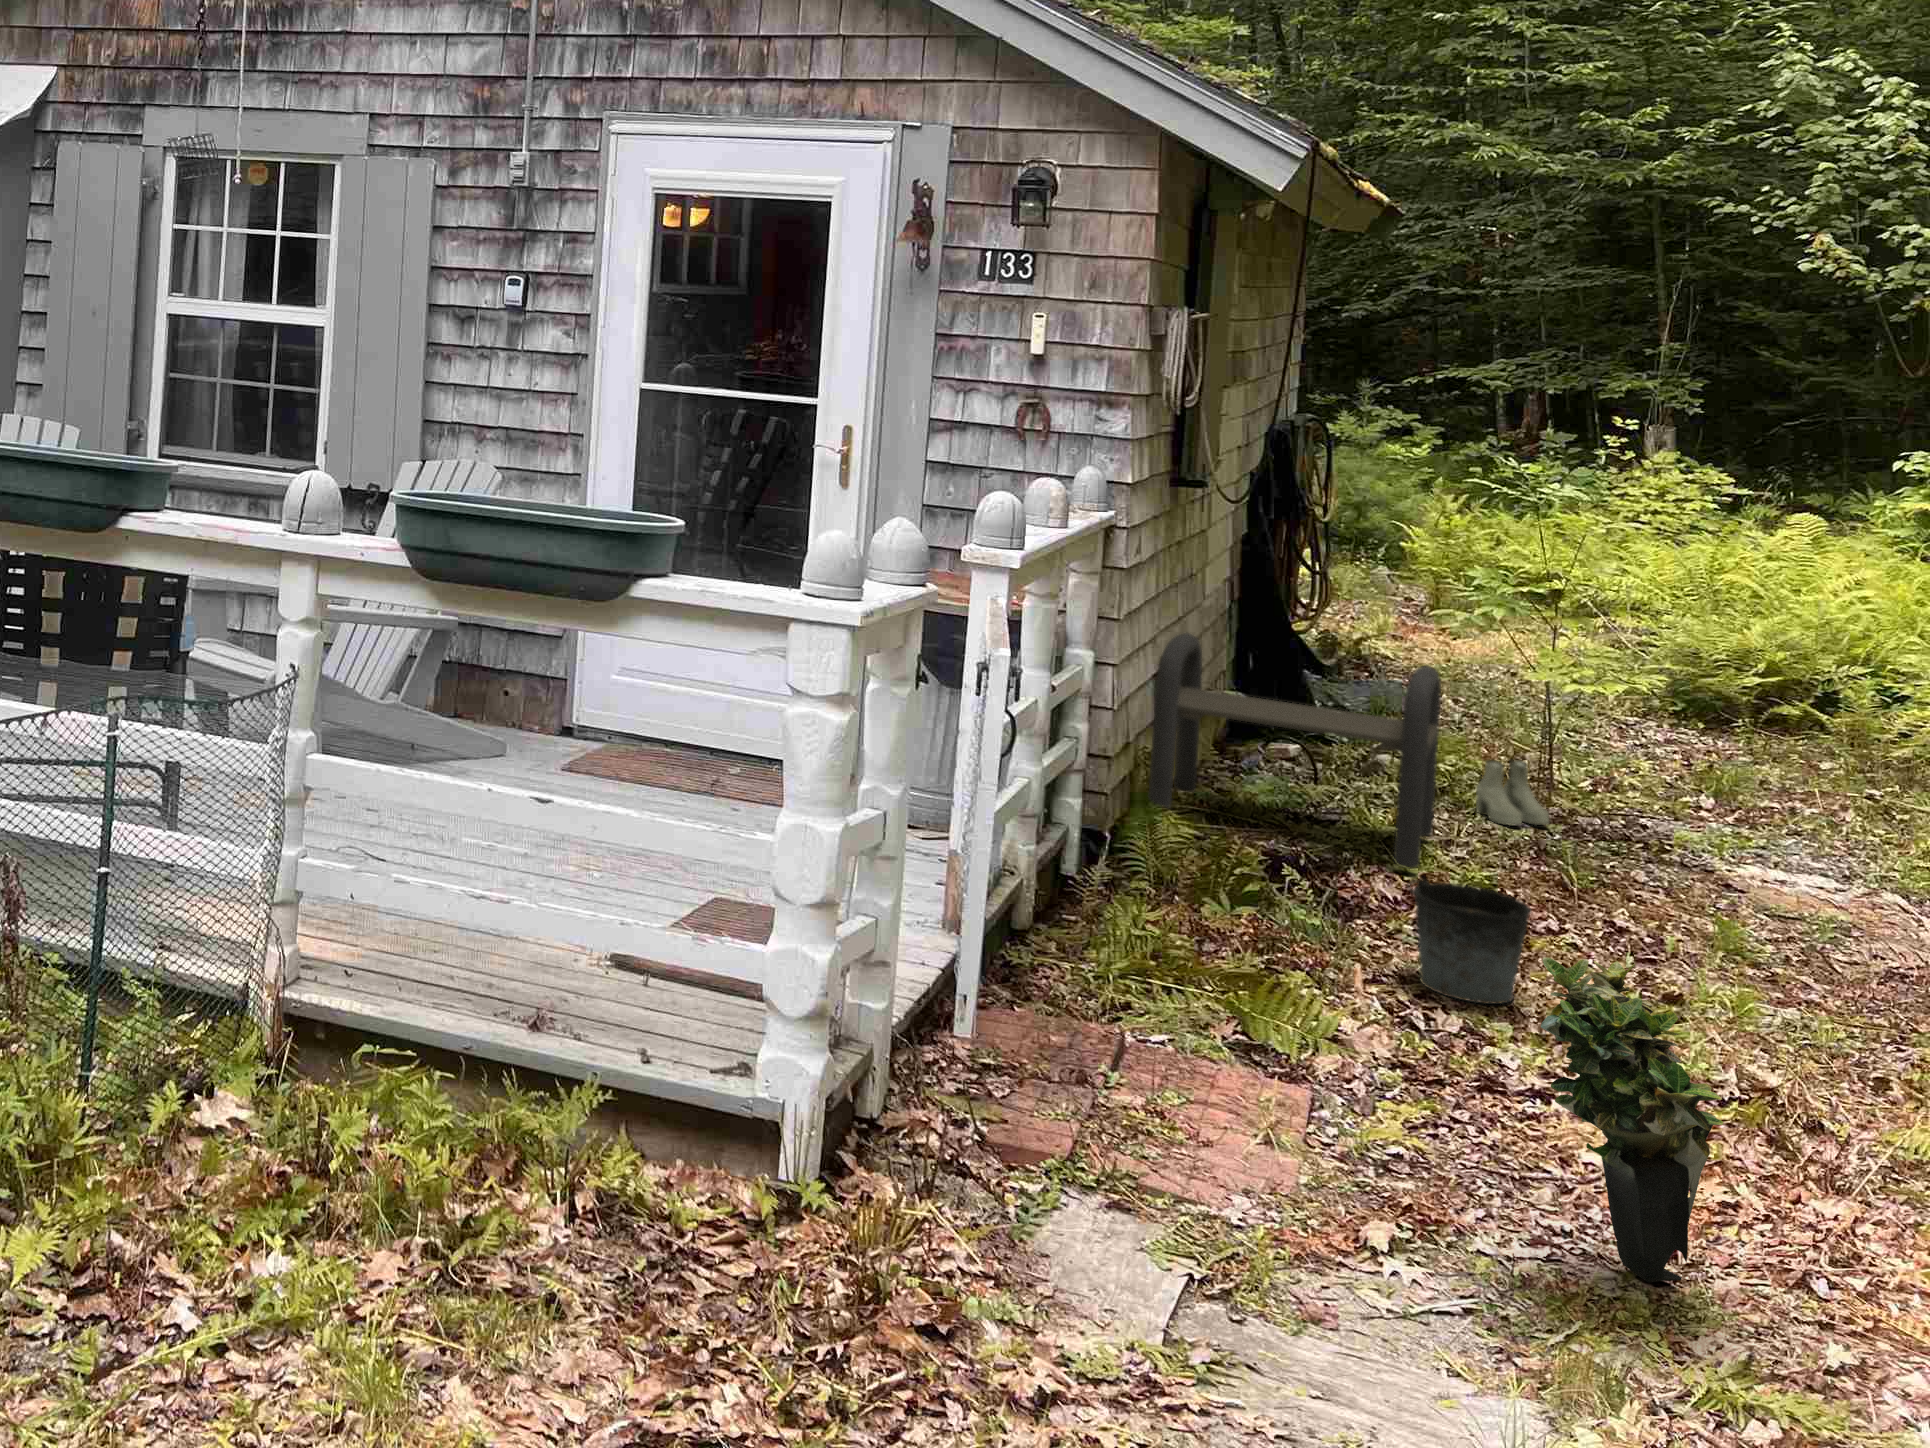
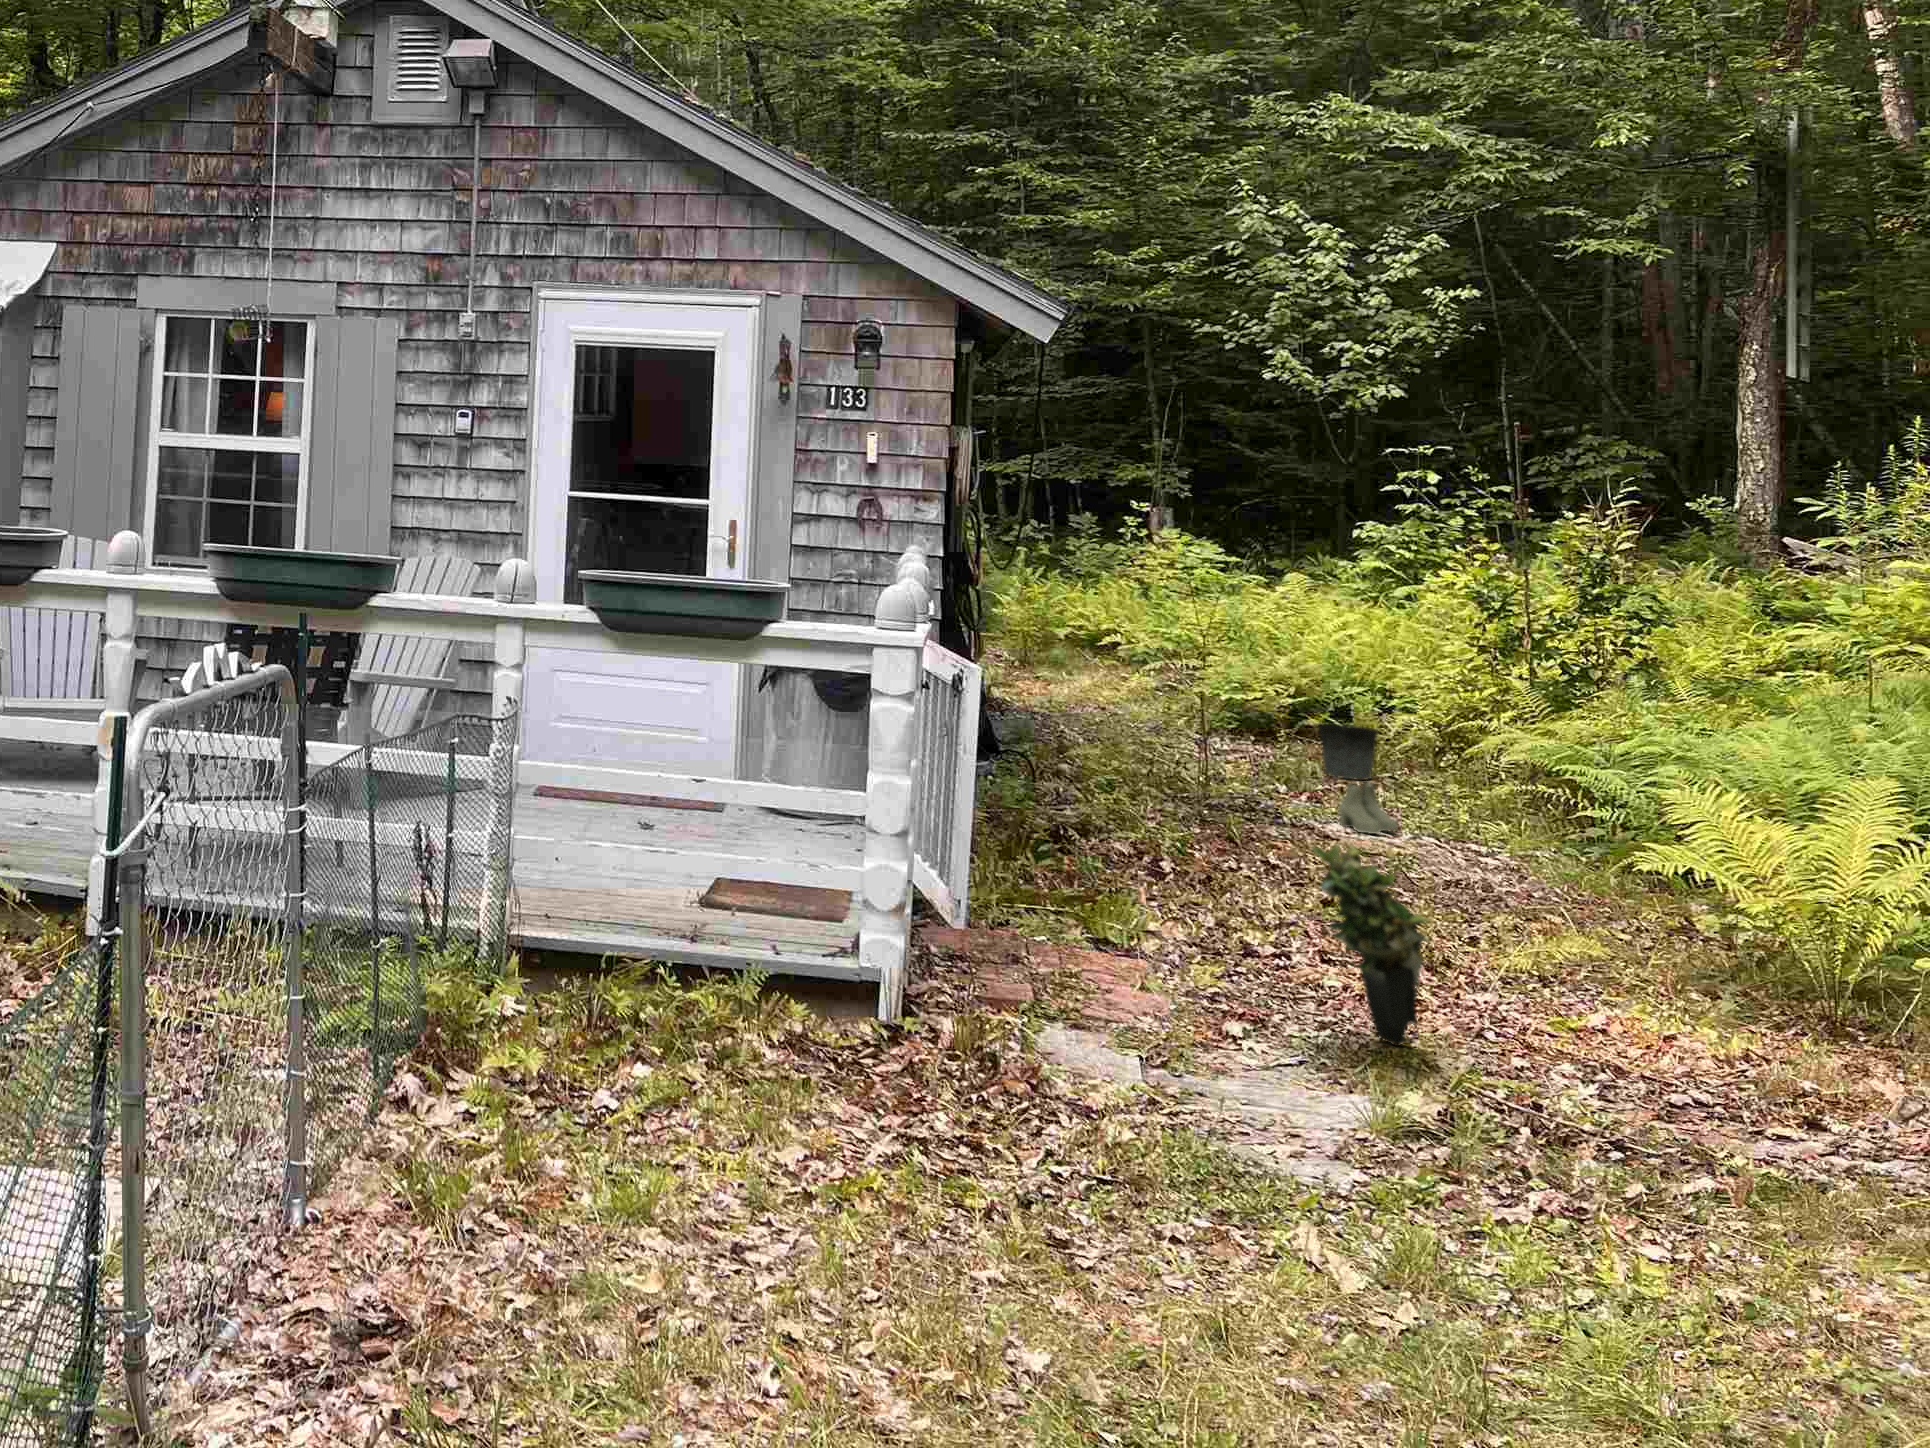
bench: present [1149,633,1441,869] -> none [940,665,1136,826]
boots: present [1476,760,1549,826] -> present [1339,782,1398,834]
bucket: present [1407,876,1532,1004] -> present [1314,722,1378,780]

